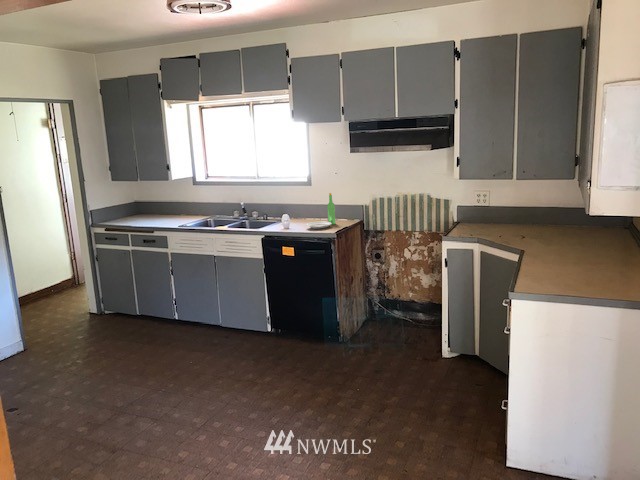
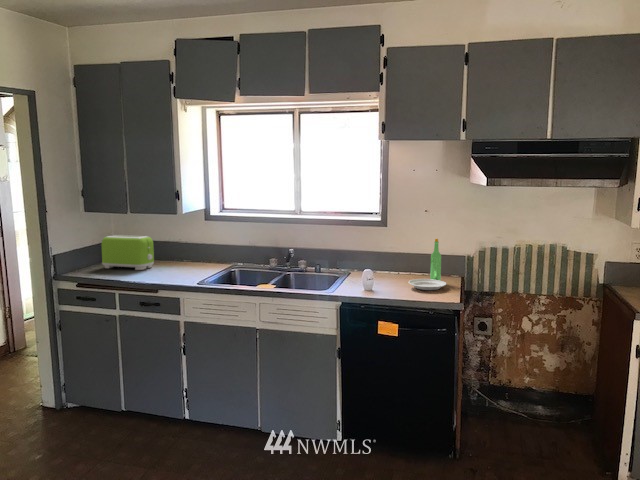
toaster: none [125,197,160,221] -> present [102,235,154,270]

